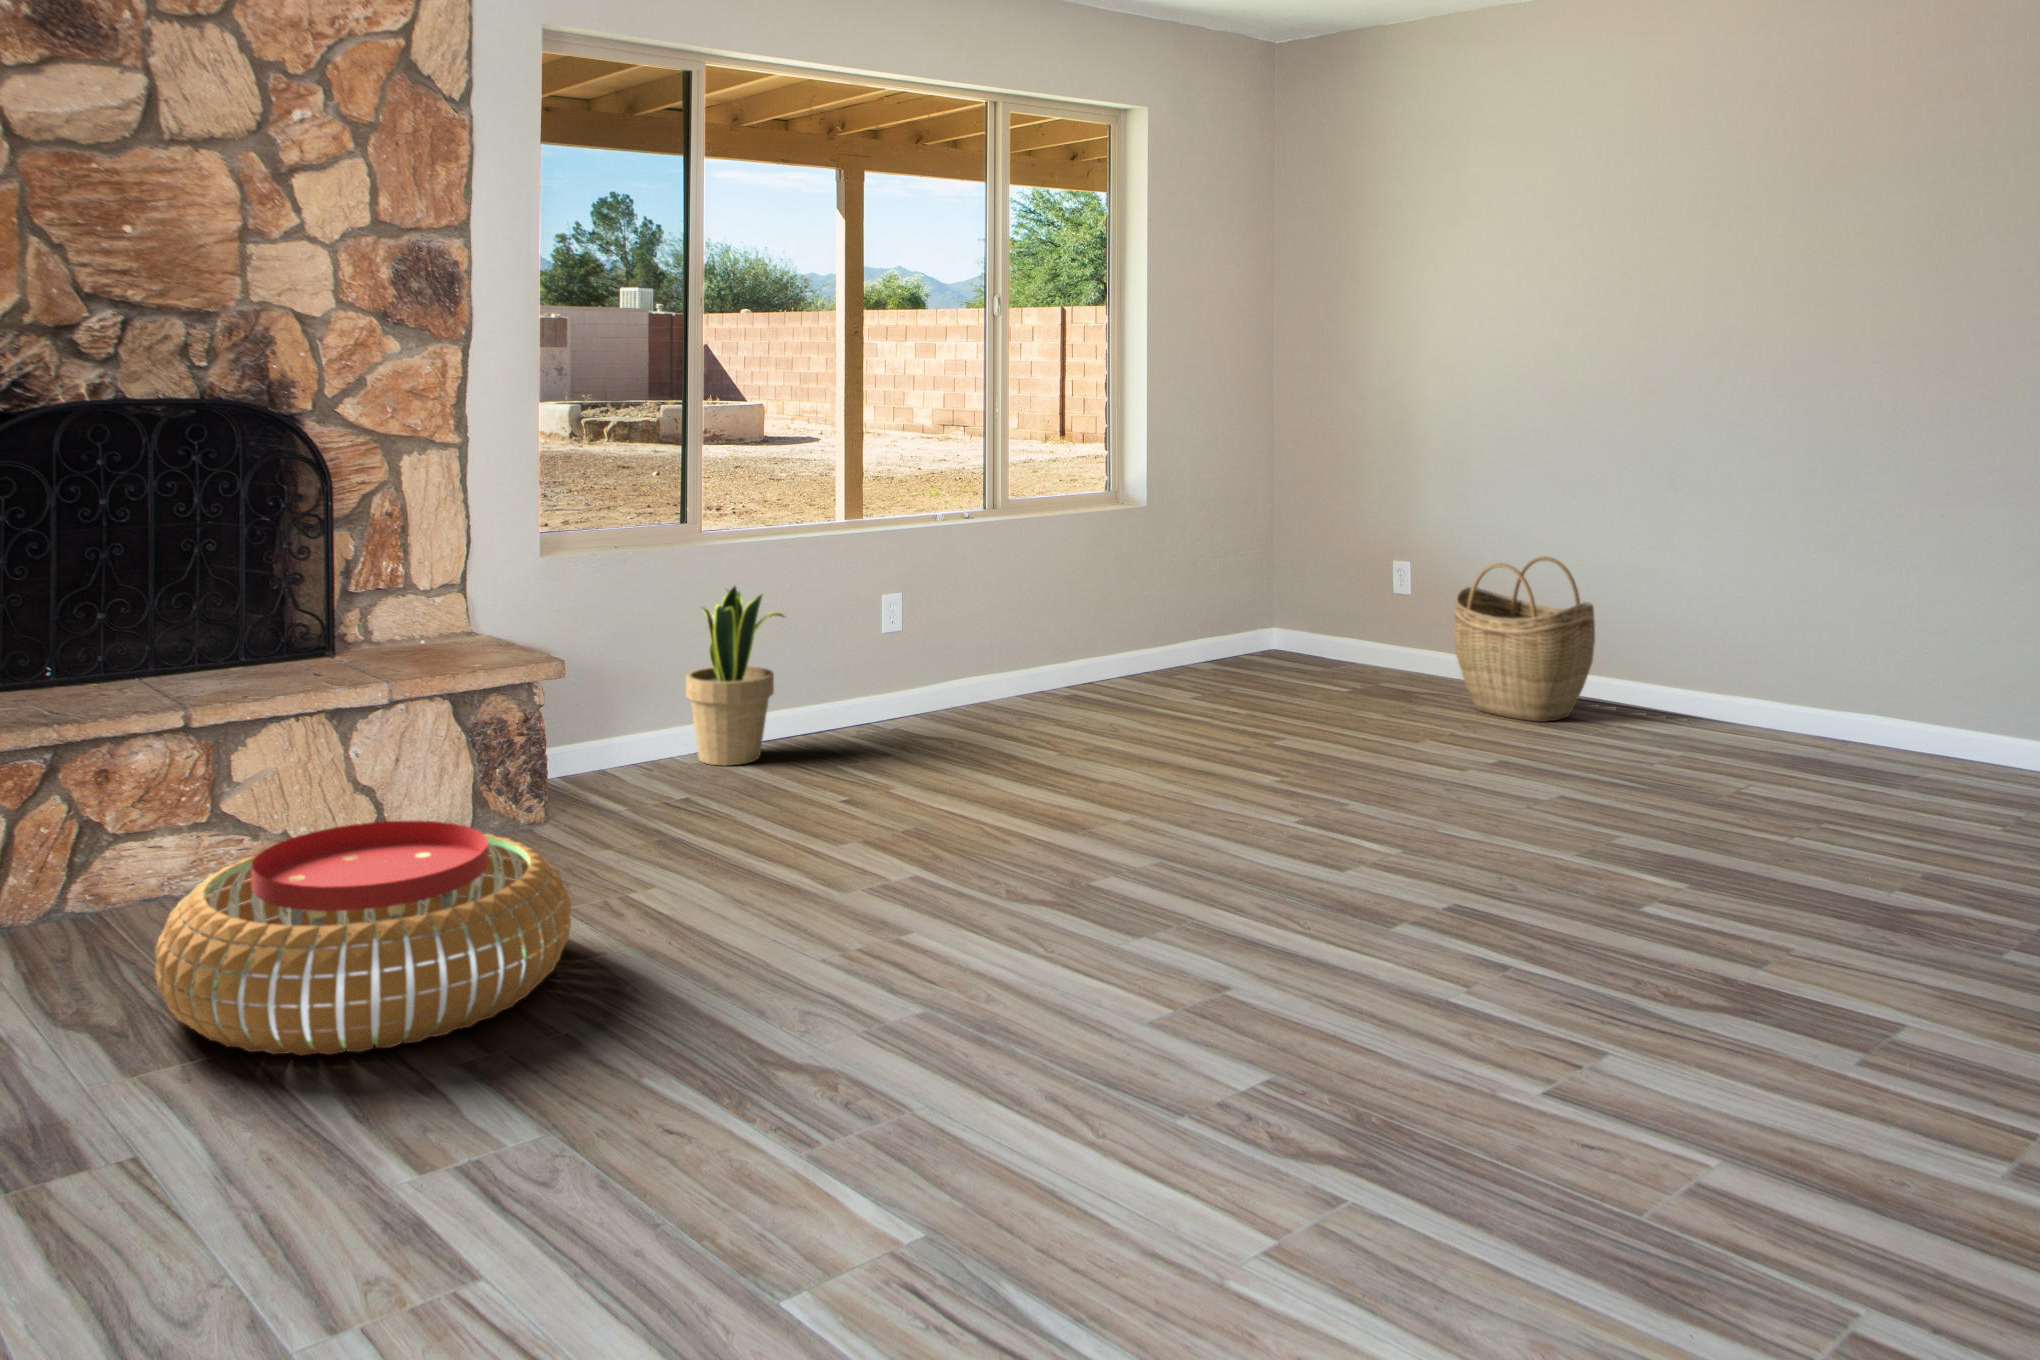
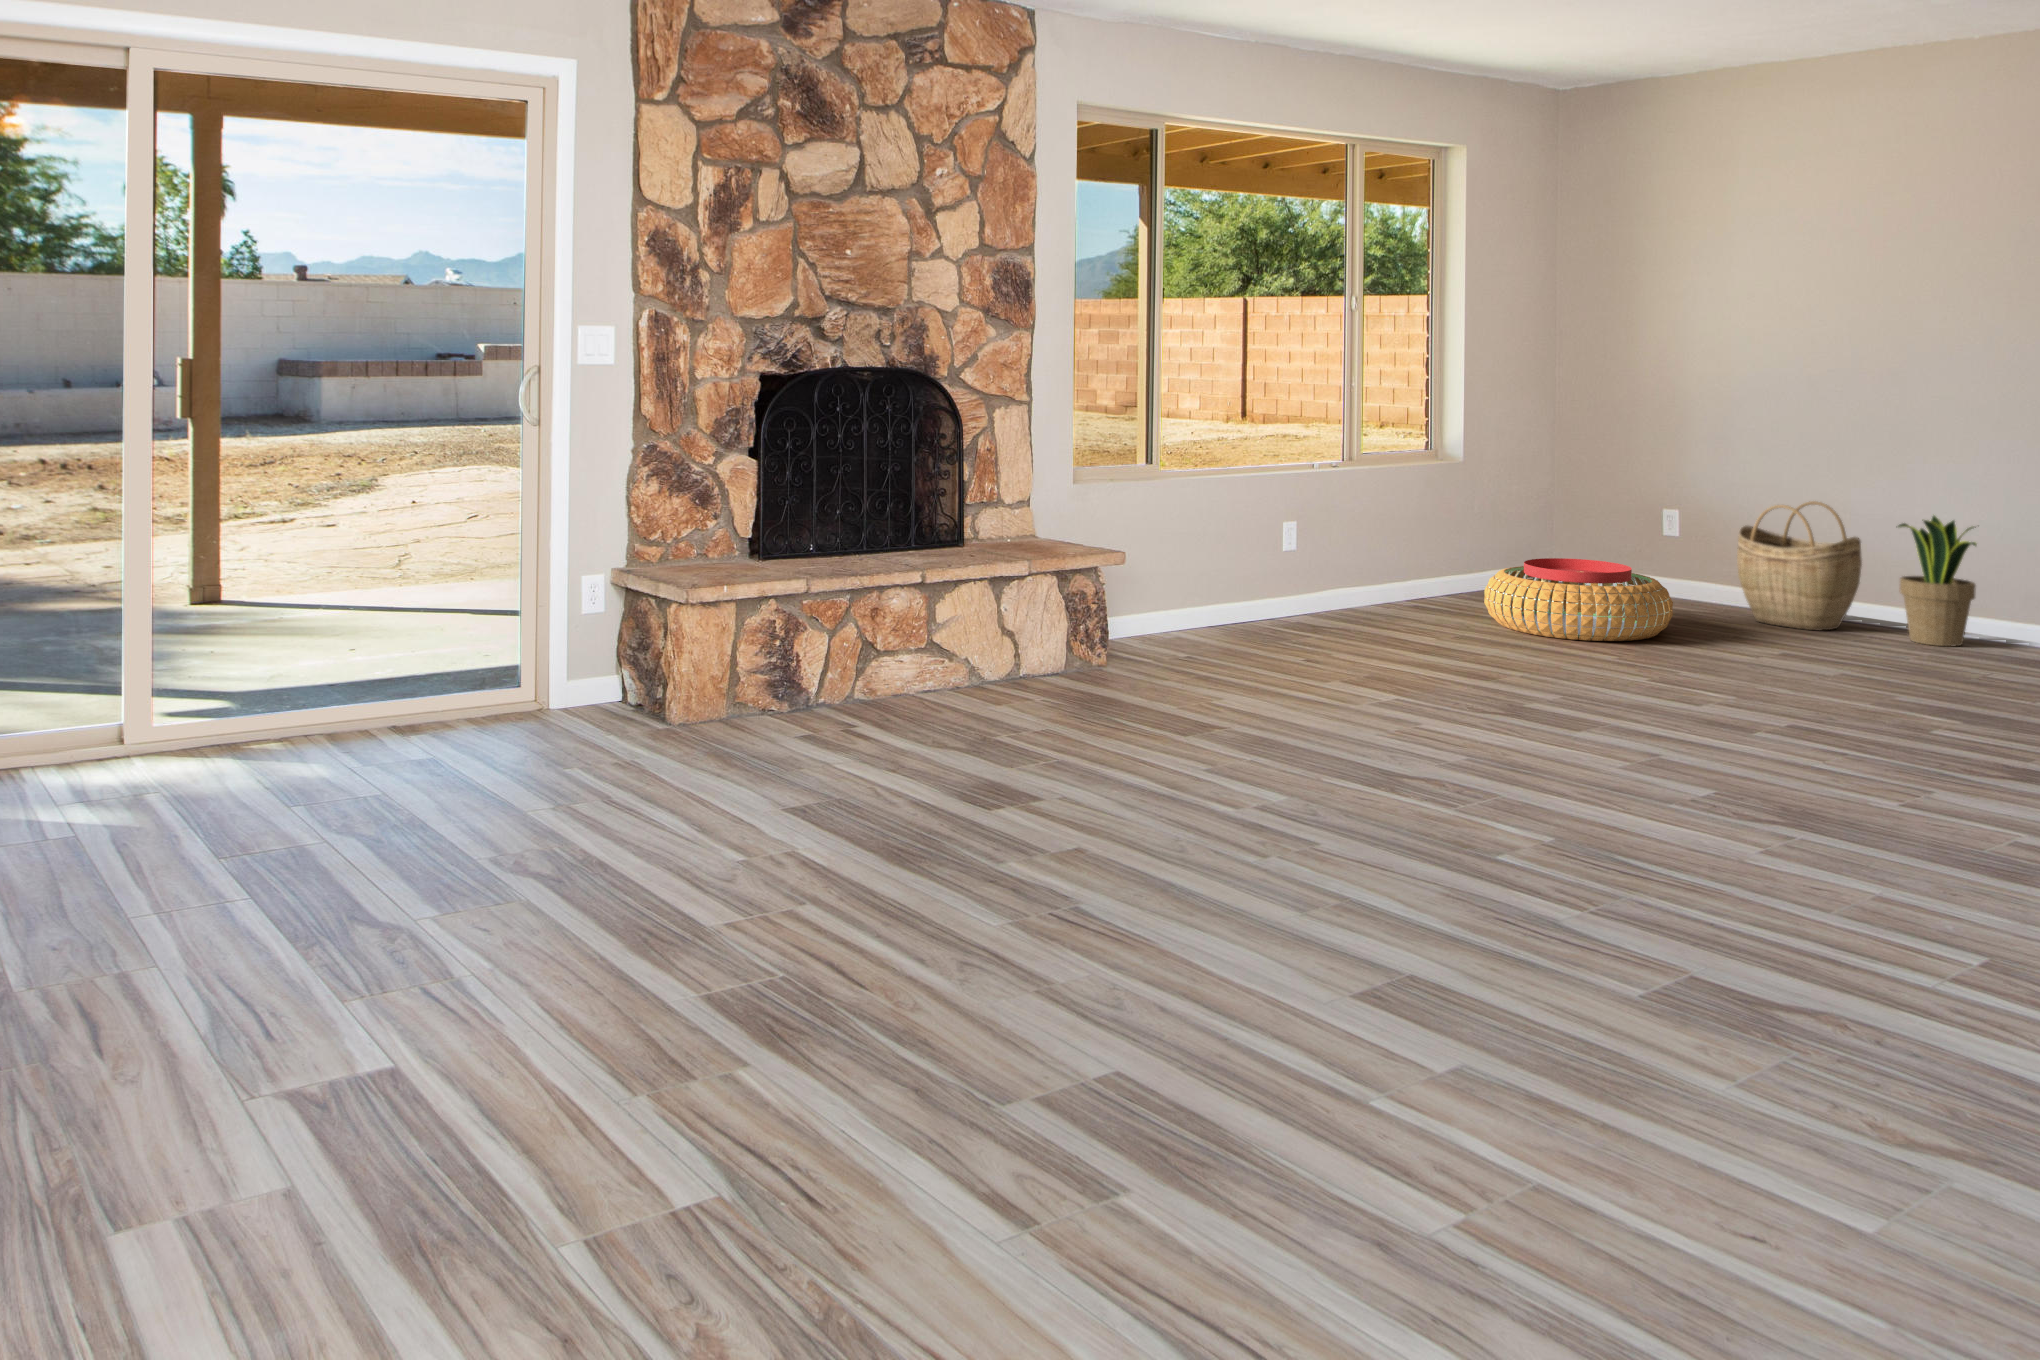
potted plant: present [686,586,784,766] -> present [1898,516,1977,646]
pouf: present [155,820,571,1055] -> present [1484,558,1673,641]

